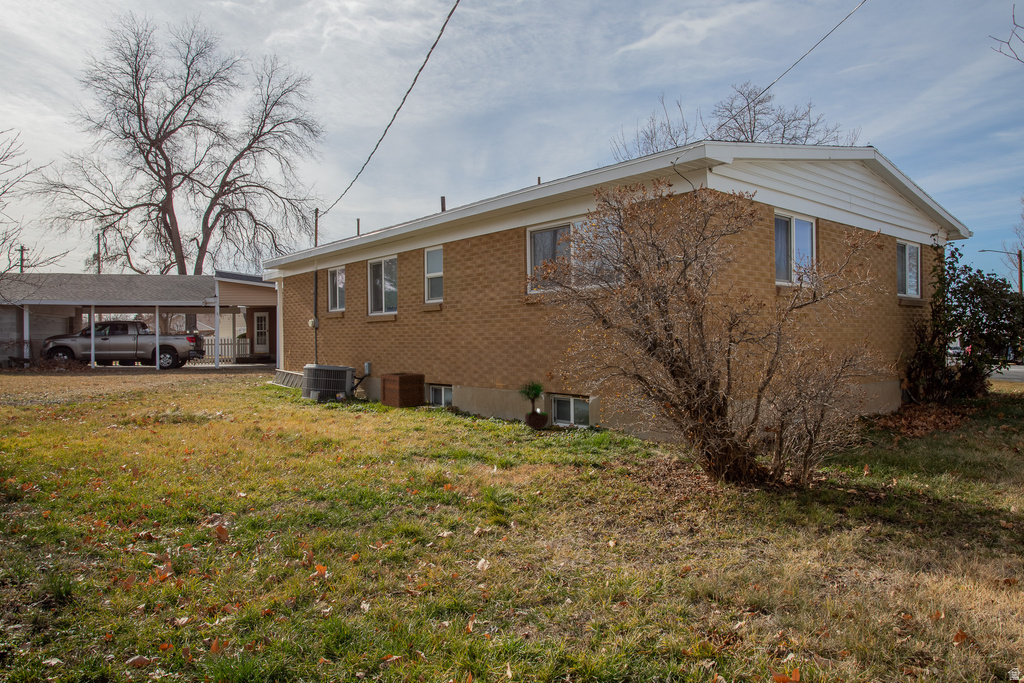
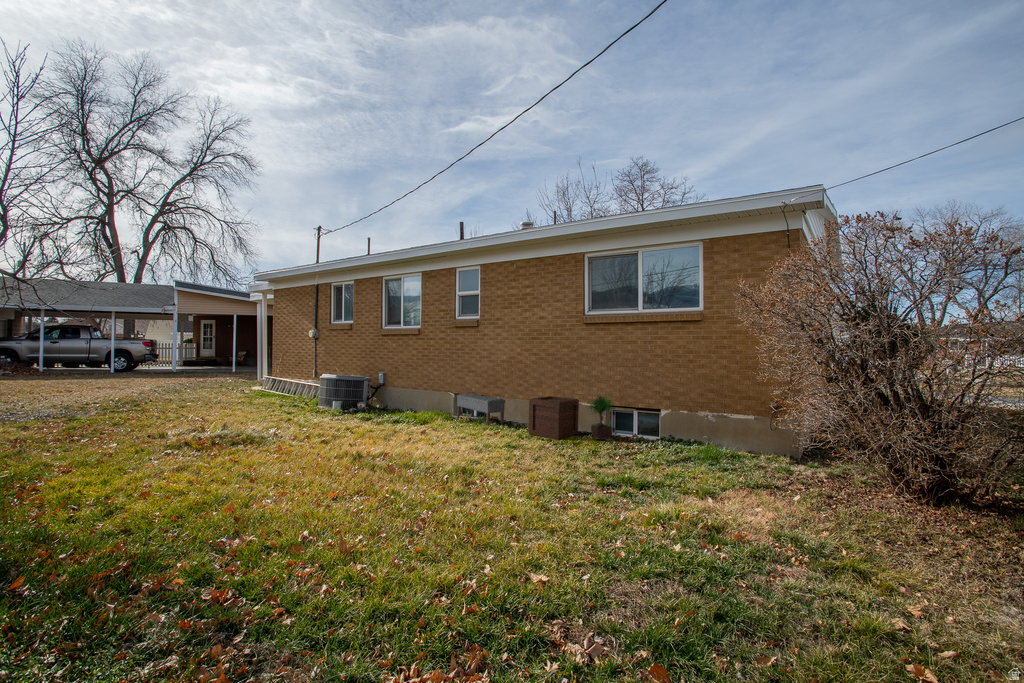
wooden crate: present [381,372,425,408] -> present [528,396,579,440]
bench: none [420,382,461,415] -> present [457,393,505,426]

